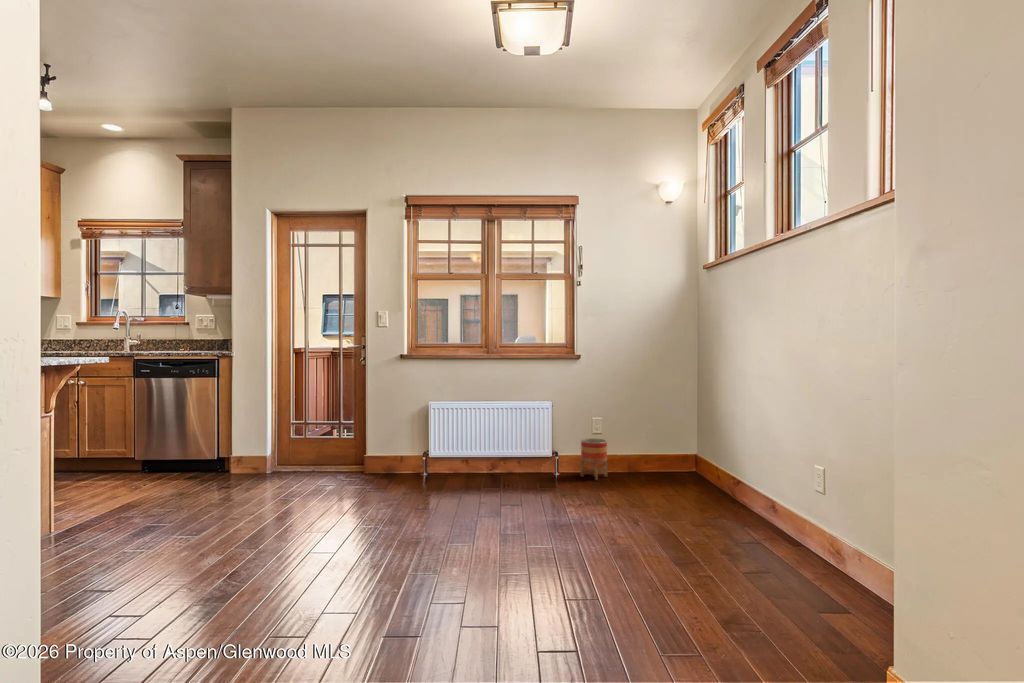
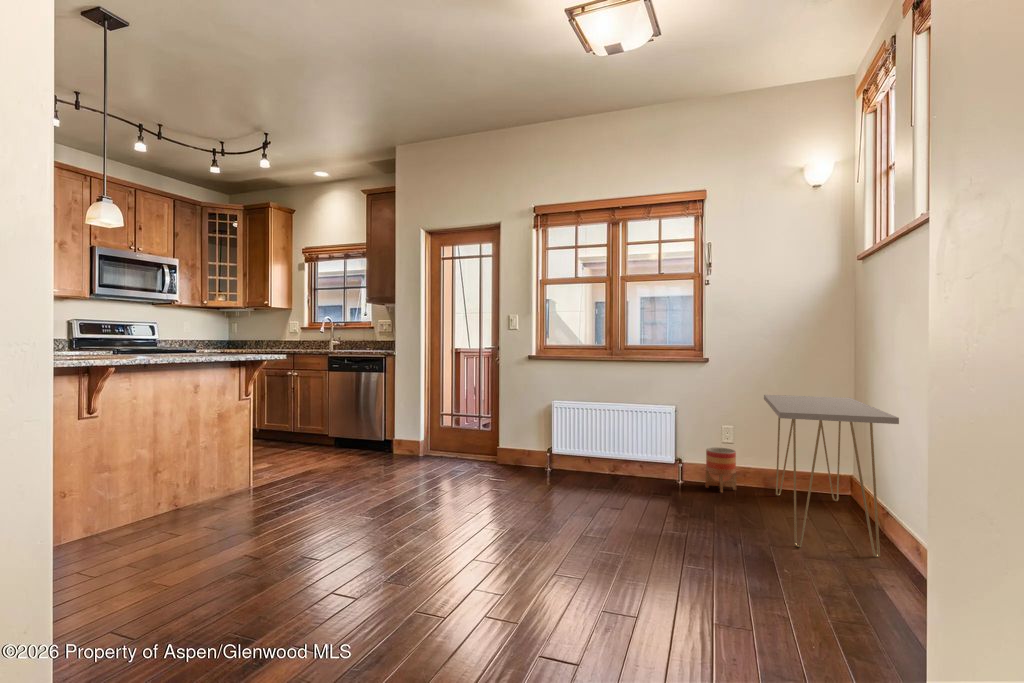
console table: none [631,387,756,519] -> present [764,395,899,557]

